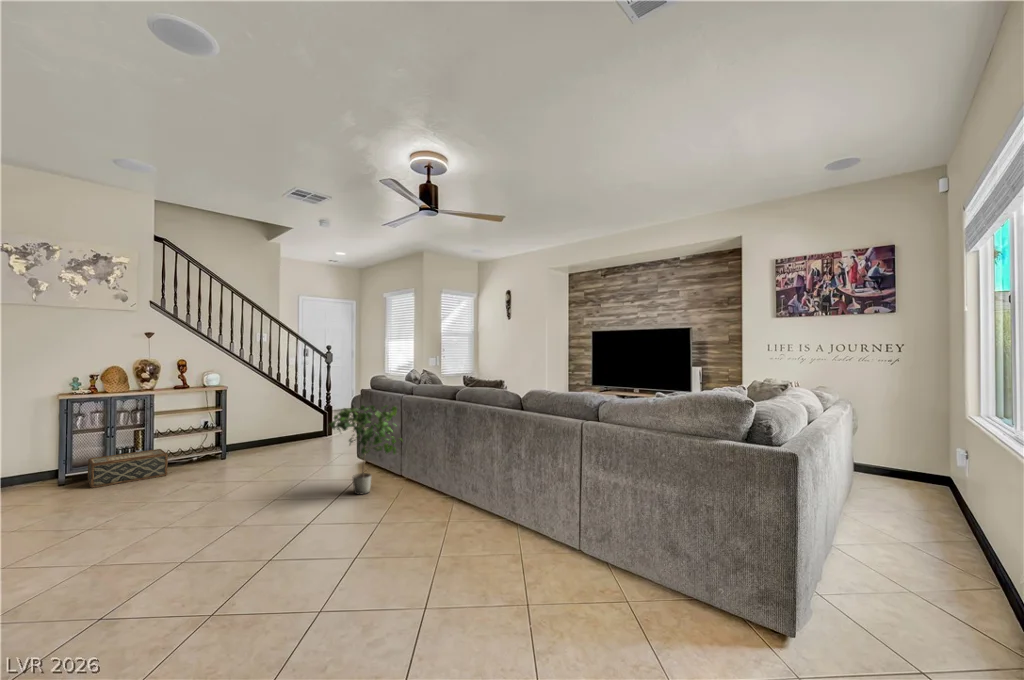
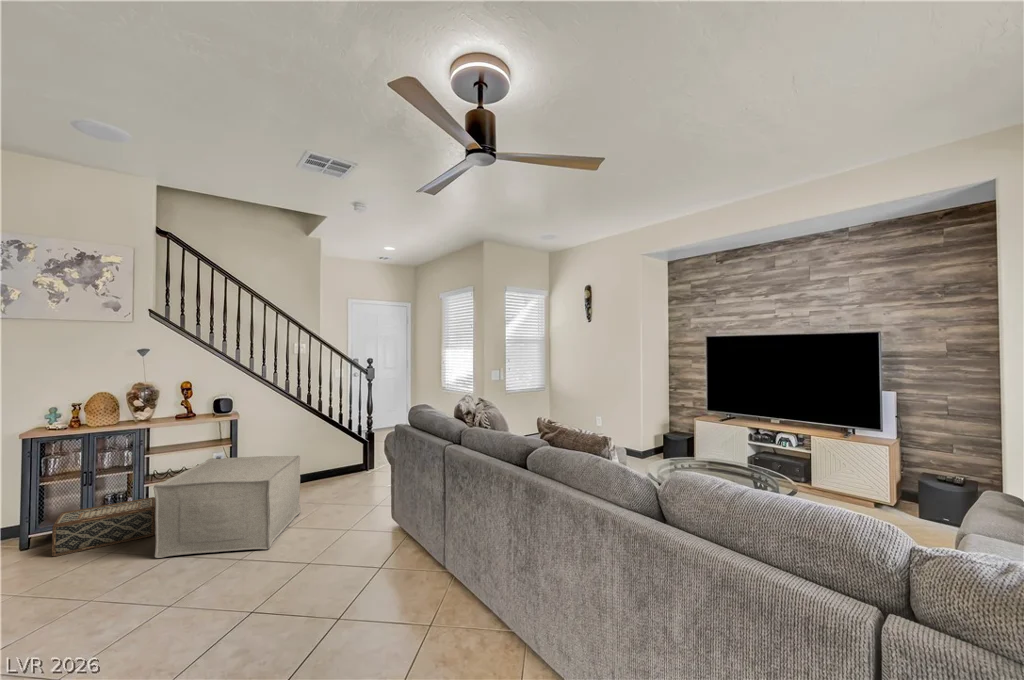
potted plant: present [330,405,402,495] -> none [331,459,445,602]
ottoman: none [179,416,281,485] -> present [153,456,301,558]

